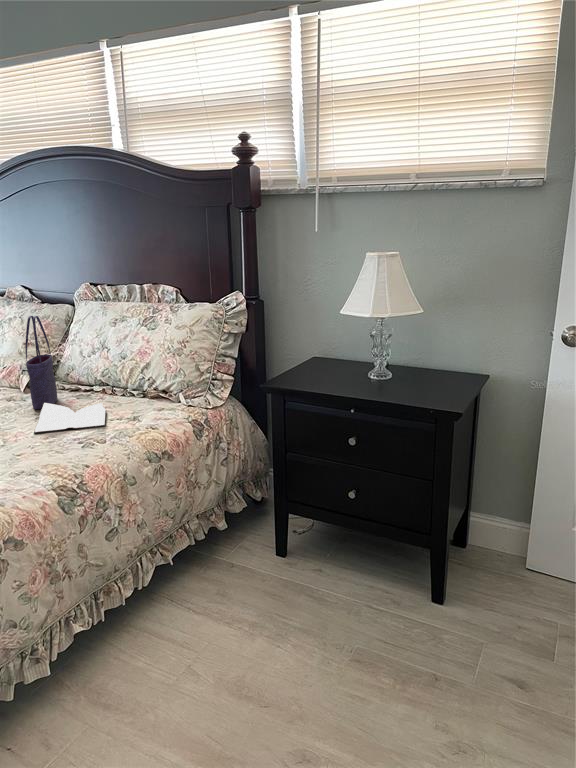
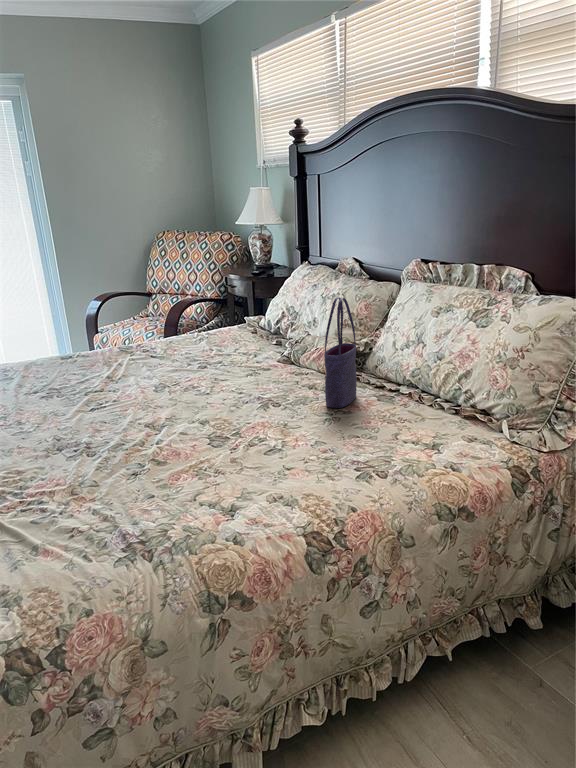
book: present [34,403,106,433] -> none [313,404,404,451]

